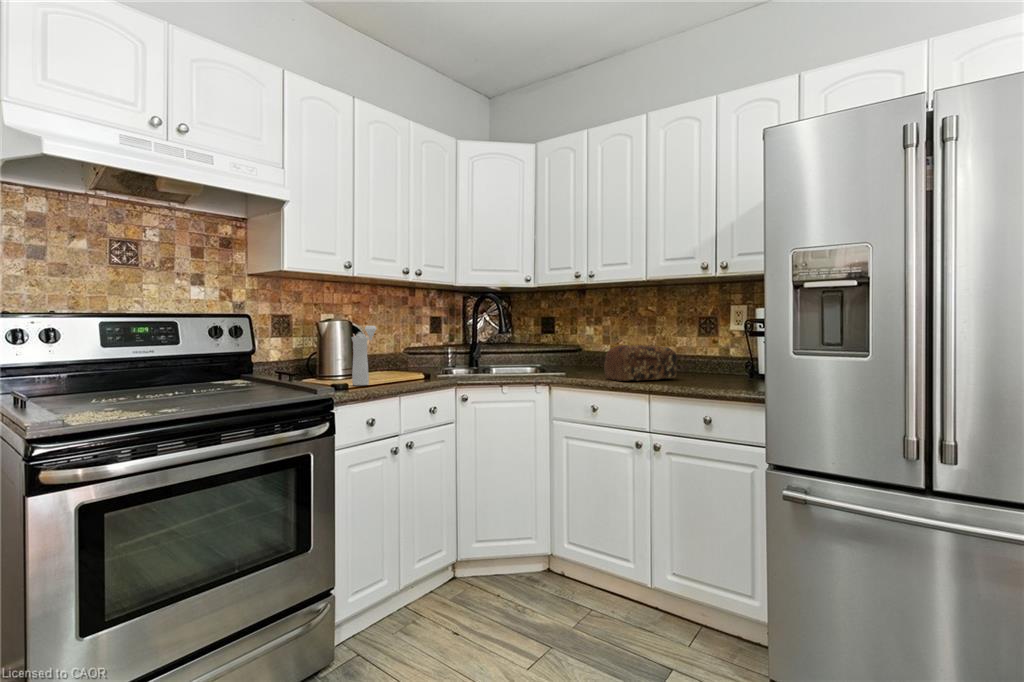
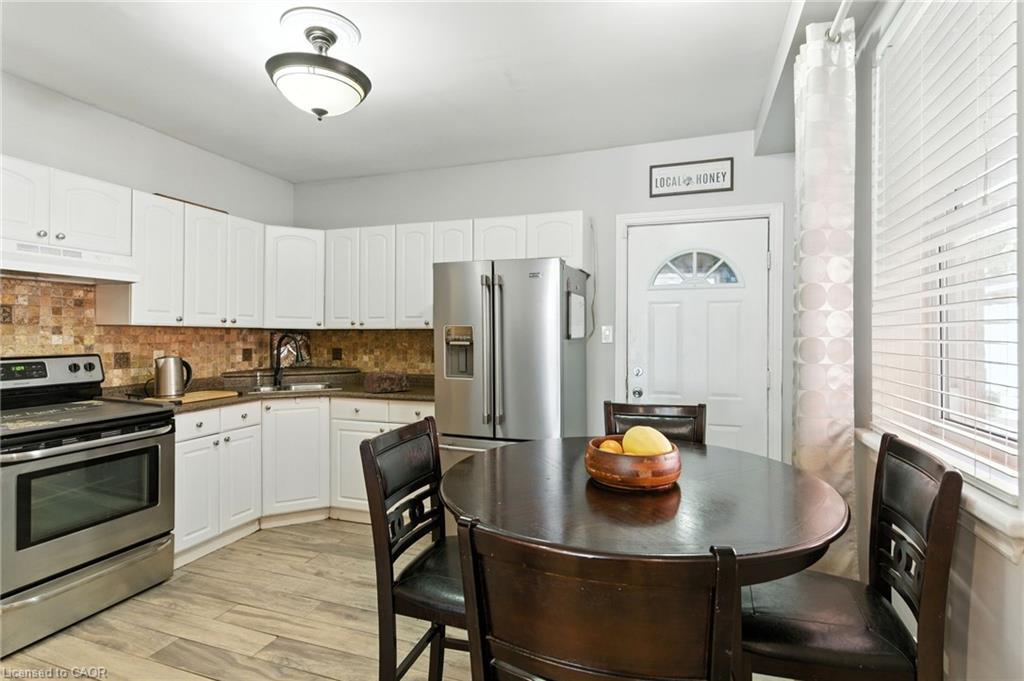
pepper mill: present [352,326,376,386] -> none [185,362,203,402]

